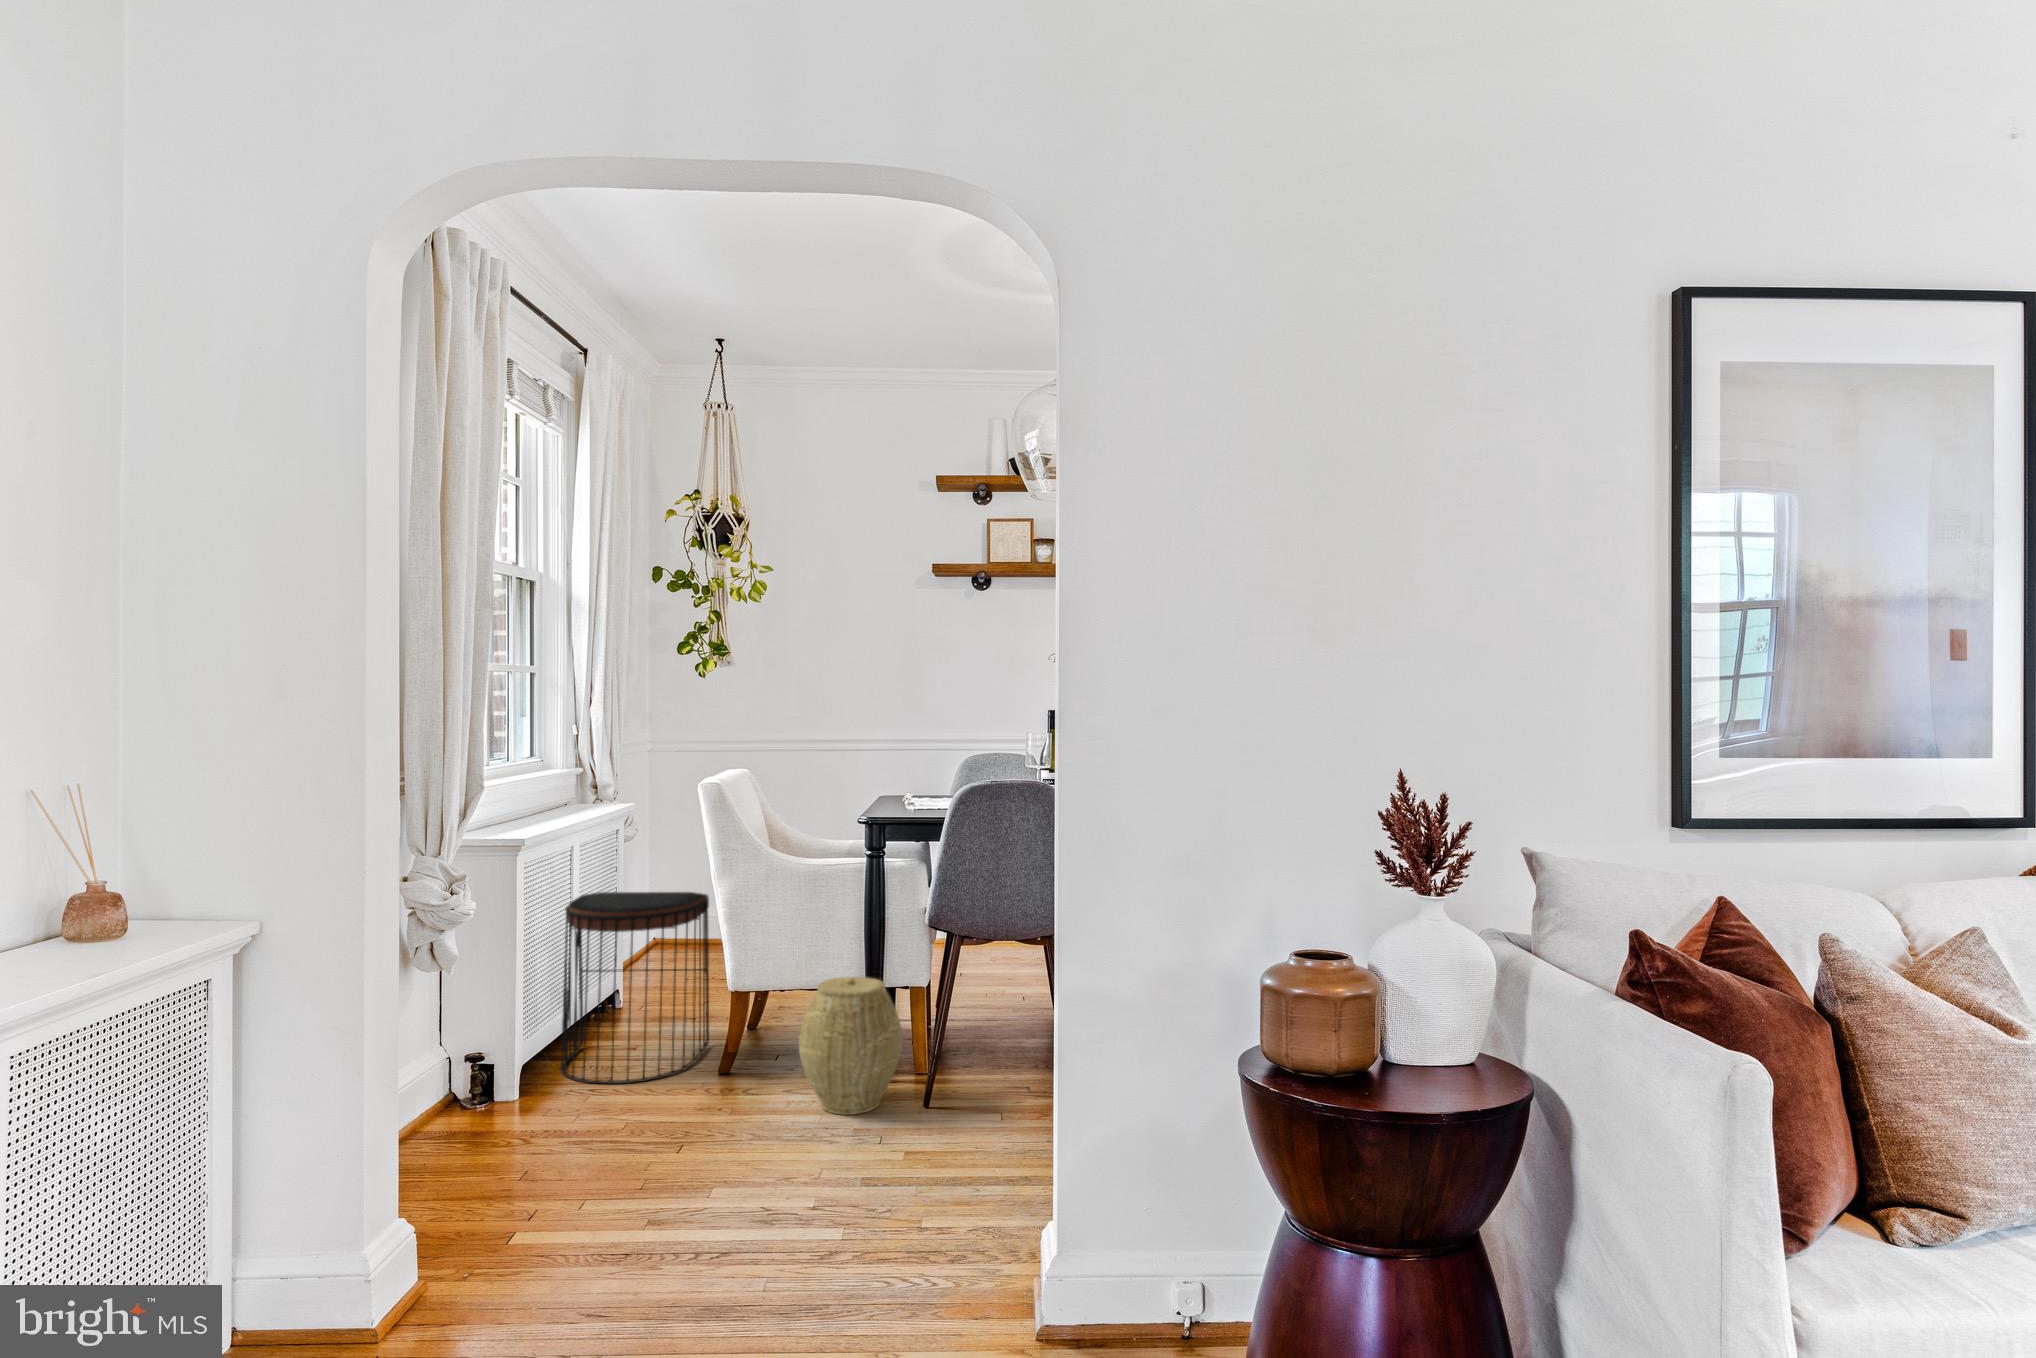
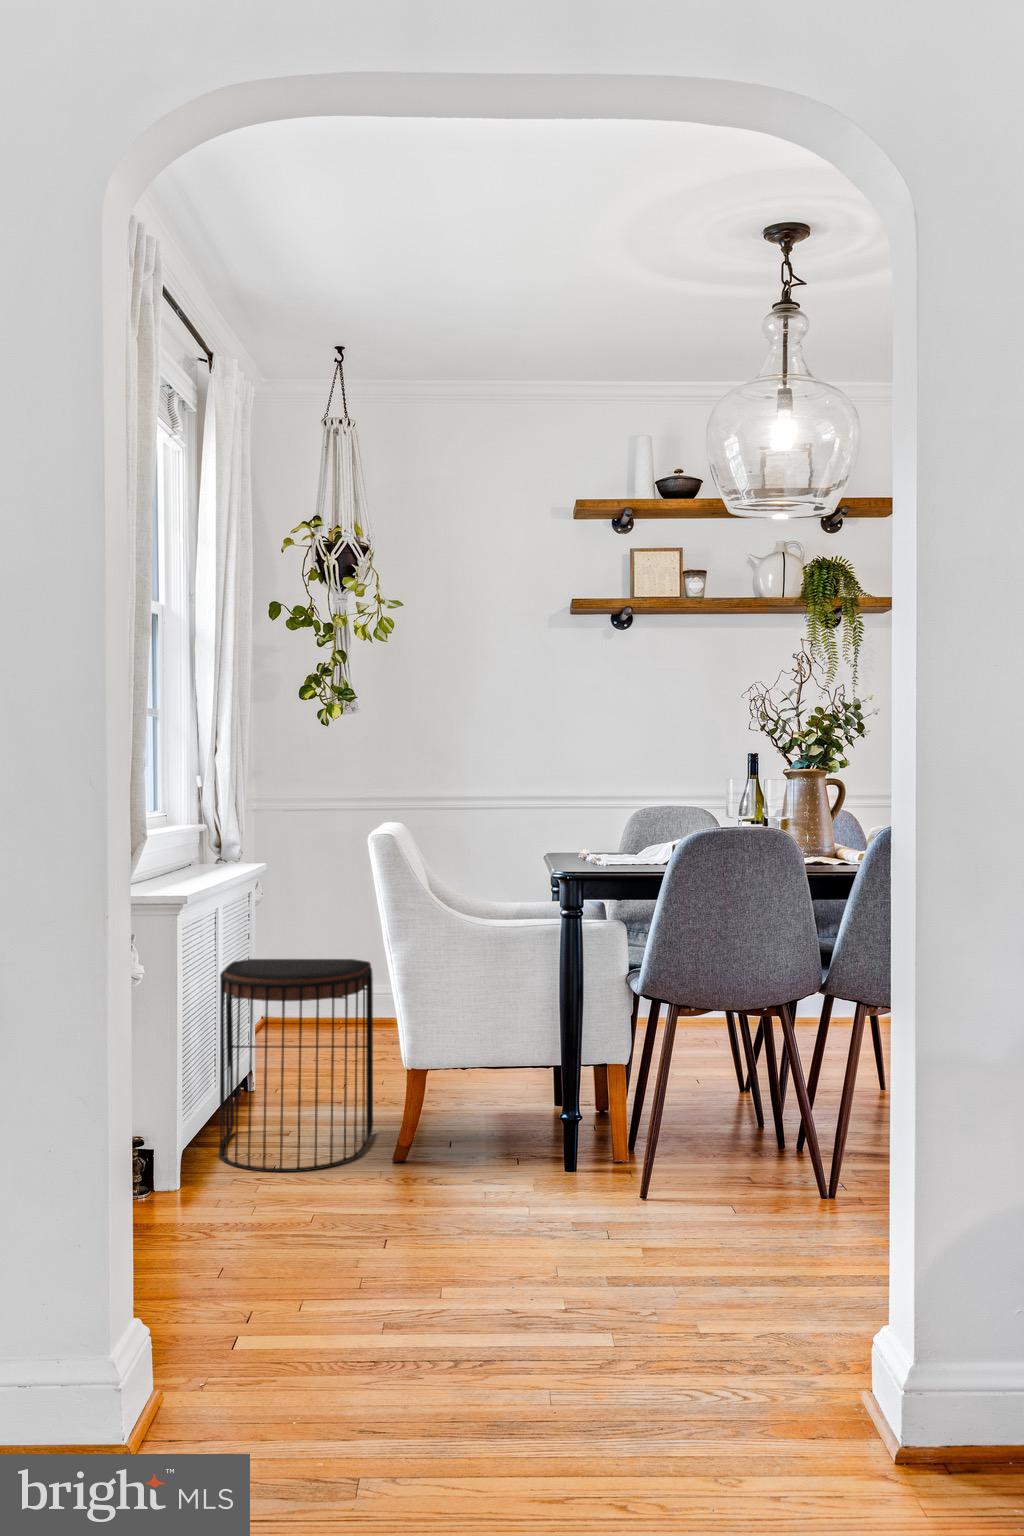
woven basket: present [799,977,902,1115] -> none [501,1054,618,1209]

